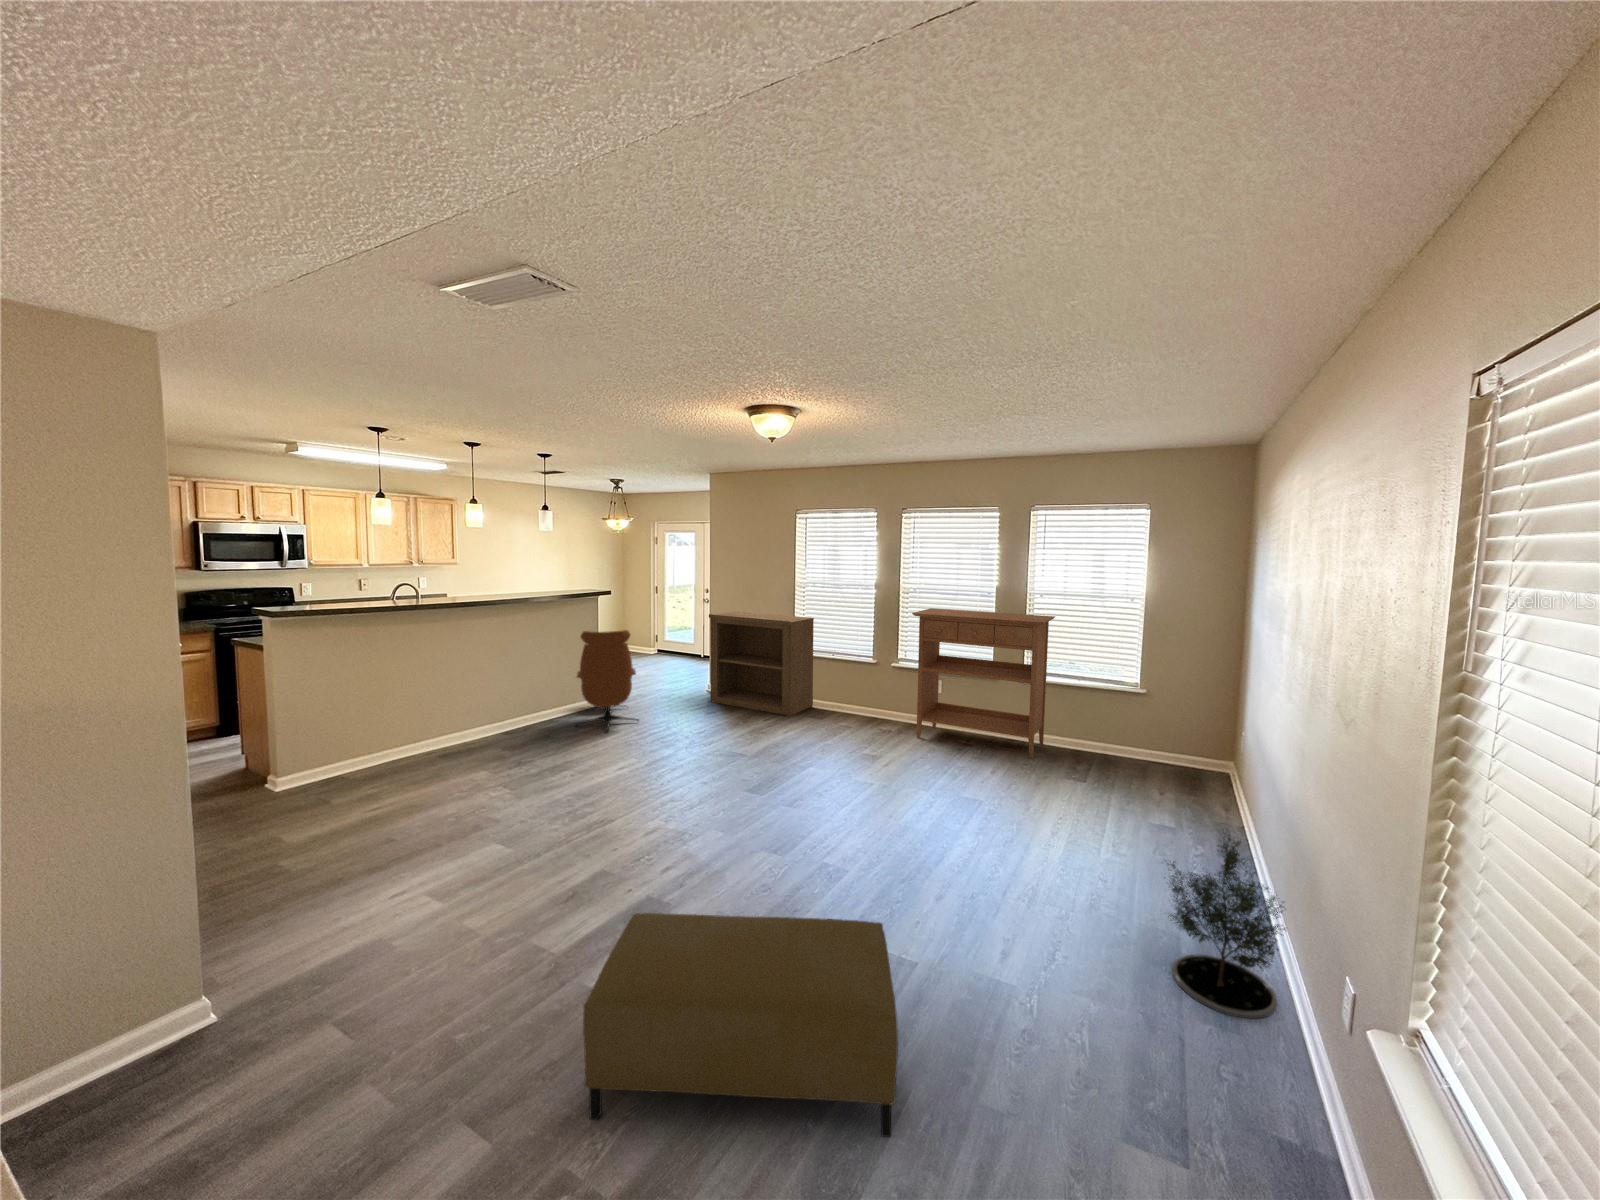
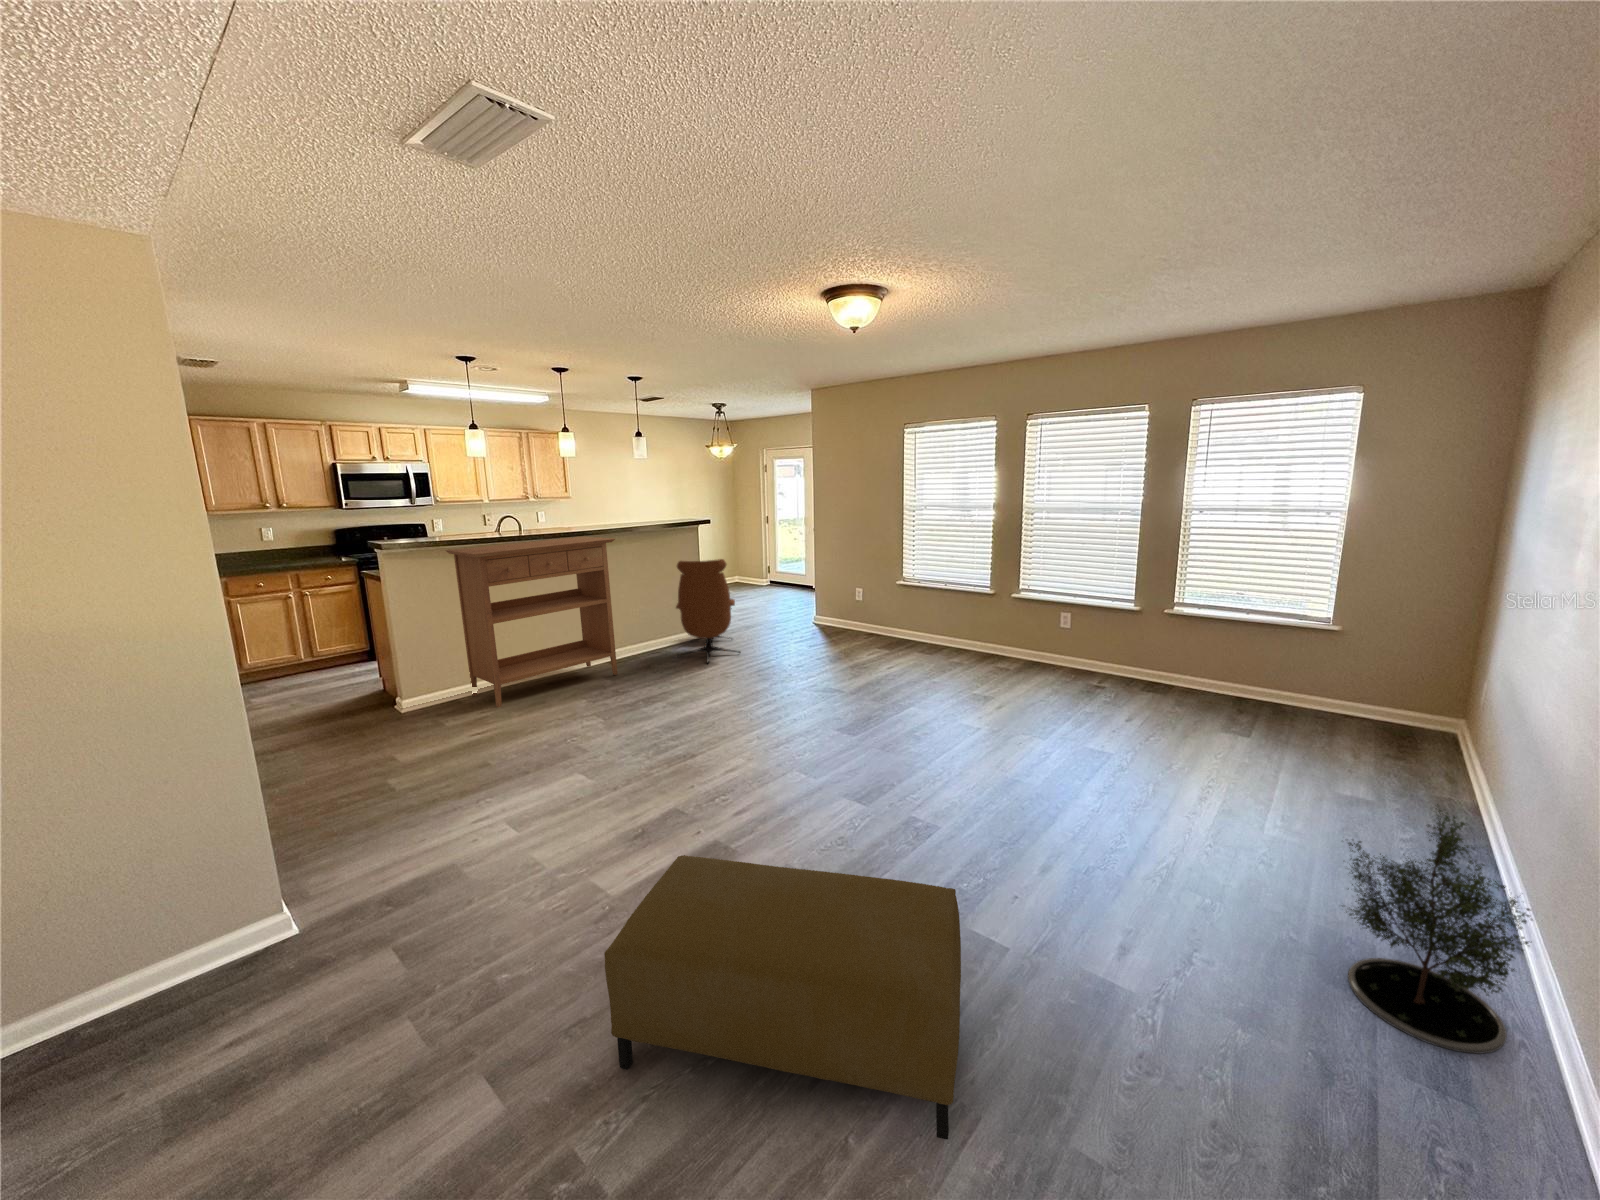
console table: present [912,608,1055,758] -> present [446,537,617,707]
bookshelf: present [709,612,814,716] -> none [812,539,925,650]

